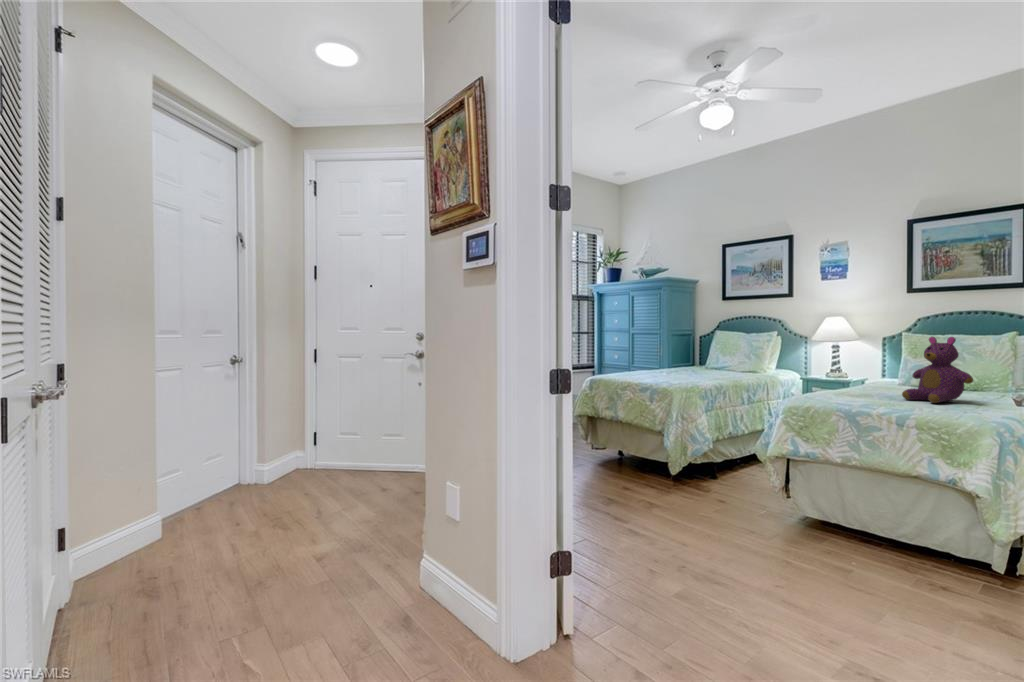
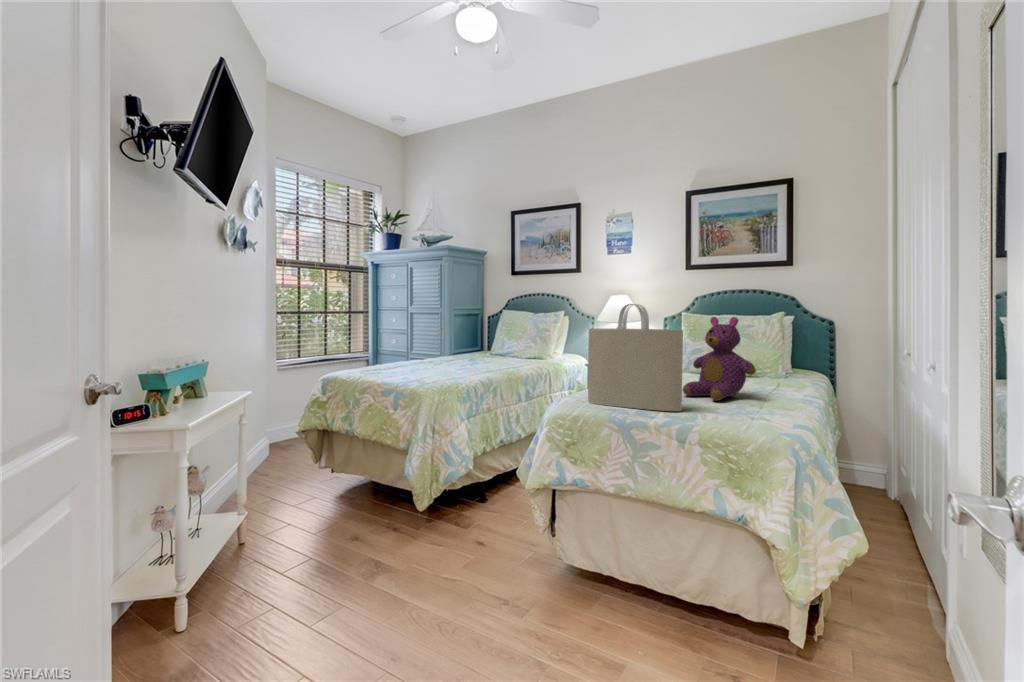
tote bag: none [817,327,901,407] -> present [588,304,683,411]

